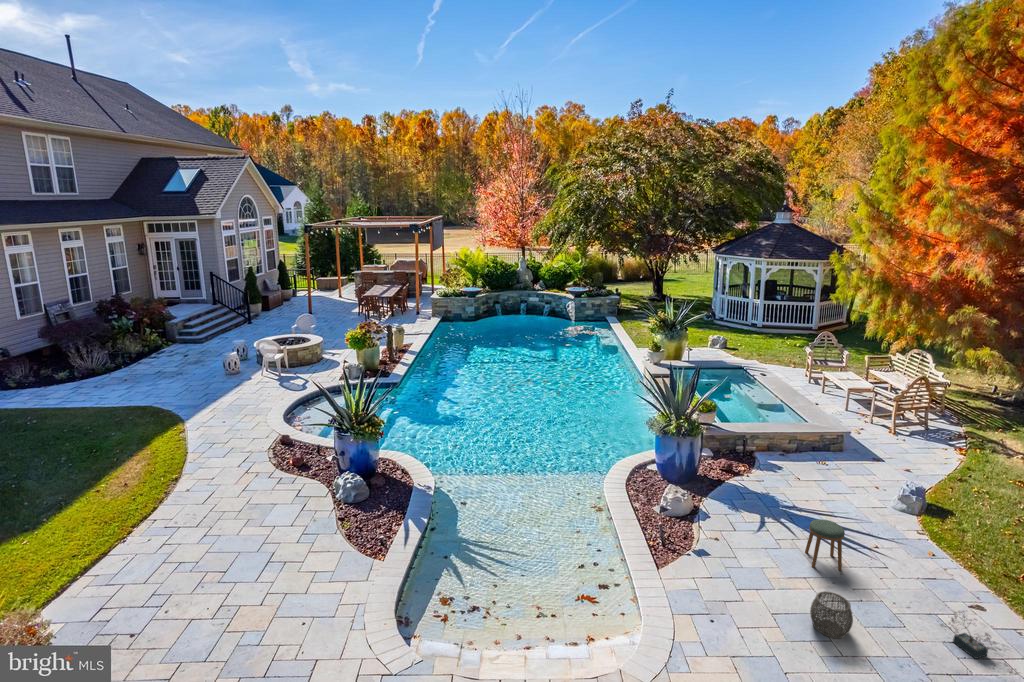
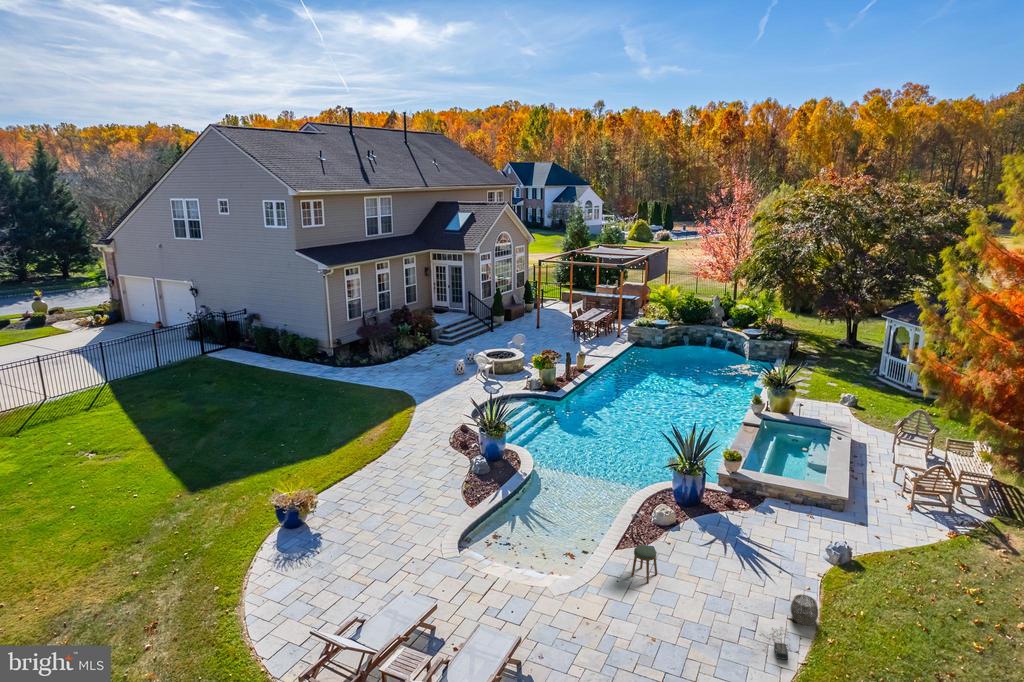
stool: present [805,519,845,571] -> present [631,545,657,583]
woven basket: present [810,591,853,638] -> present [790,594,818,626]

